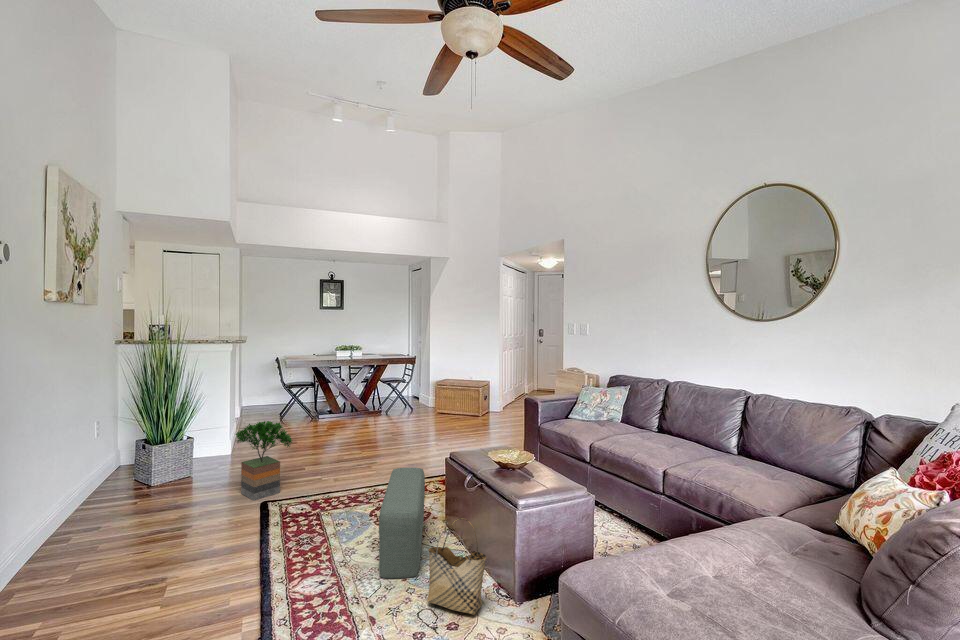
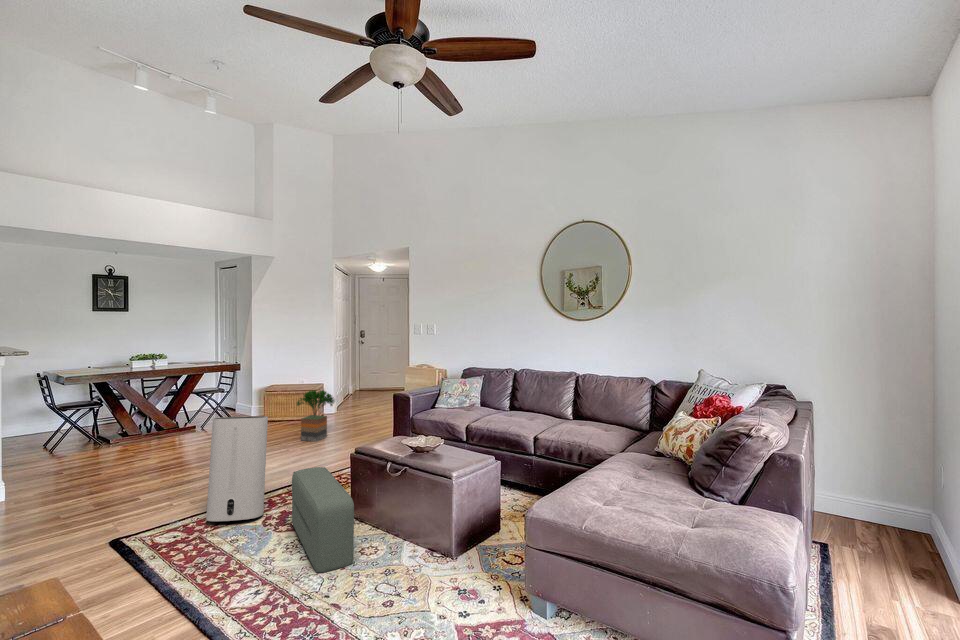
air purifier: none [332,409,386,506] -> present [206,416,268,521]
potted tree: present [236,421,292,501] -> present [297,390,334,442]
woven basket: present [427,518,486,615] -> none [377,496,432,578]

